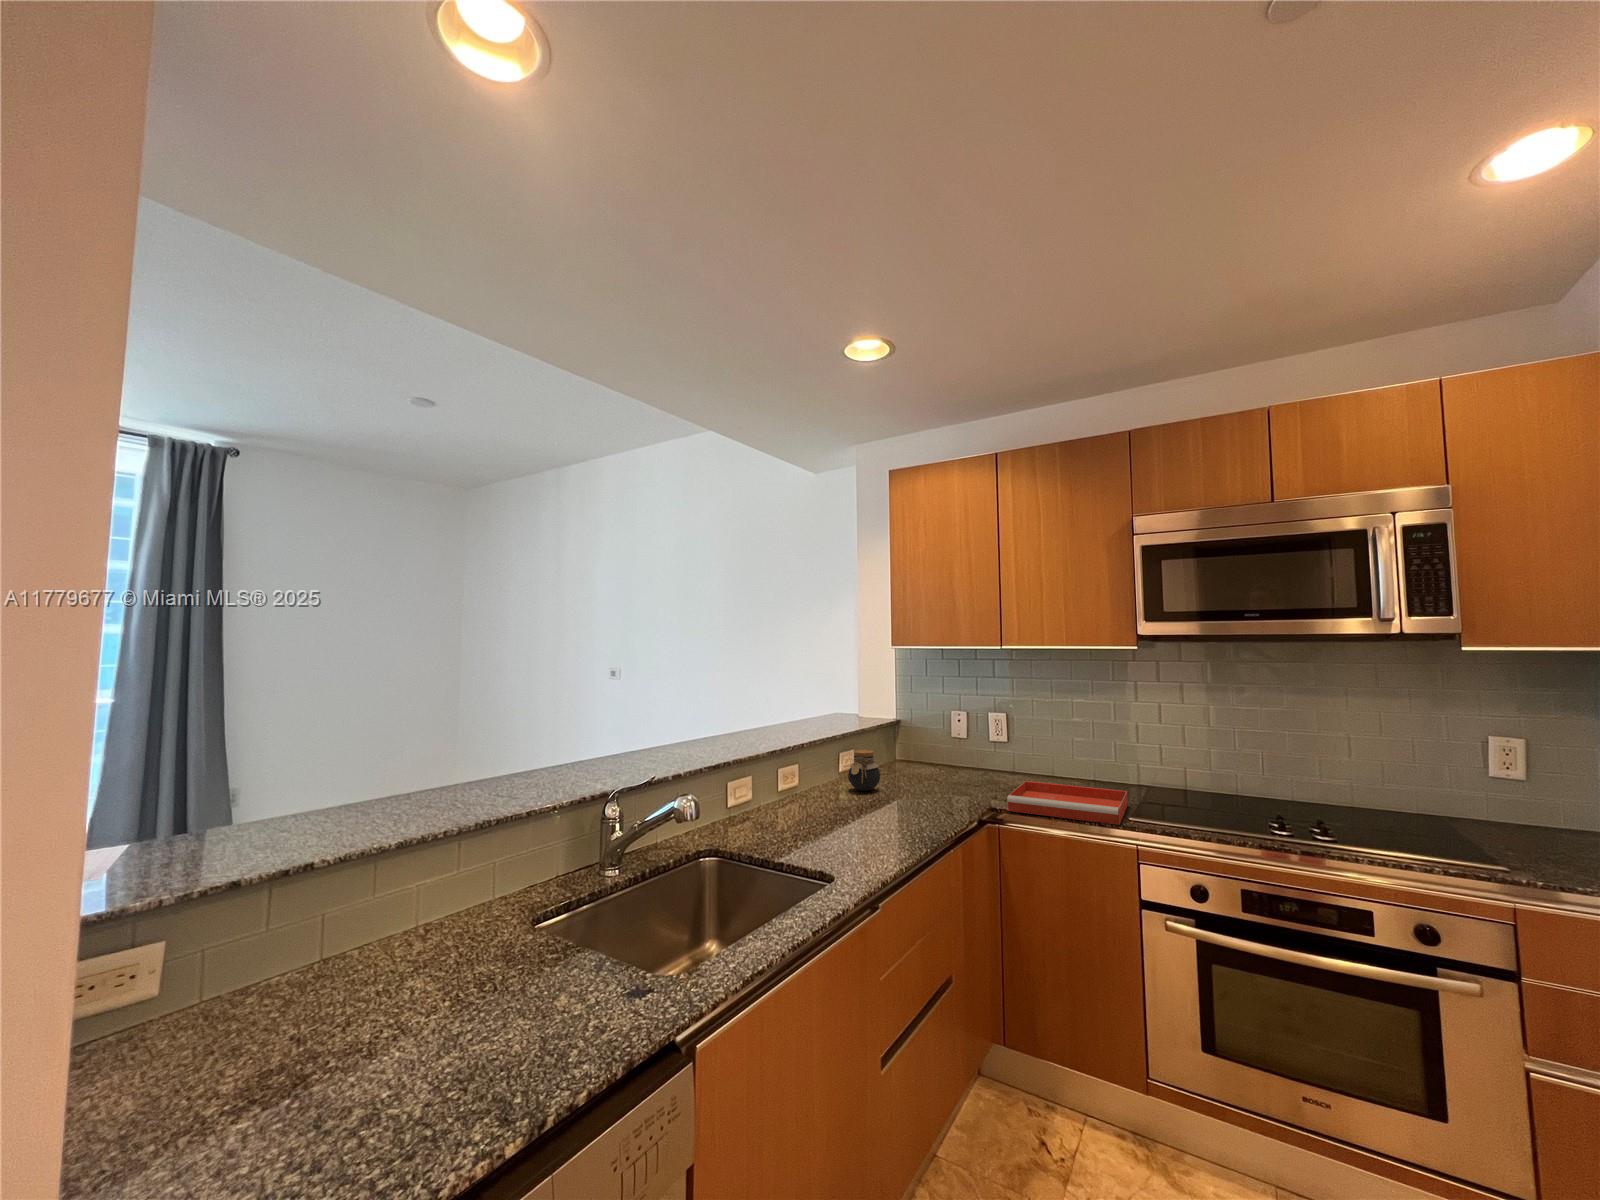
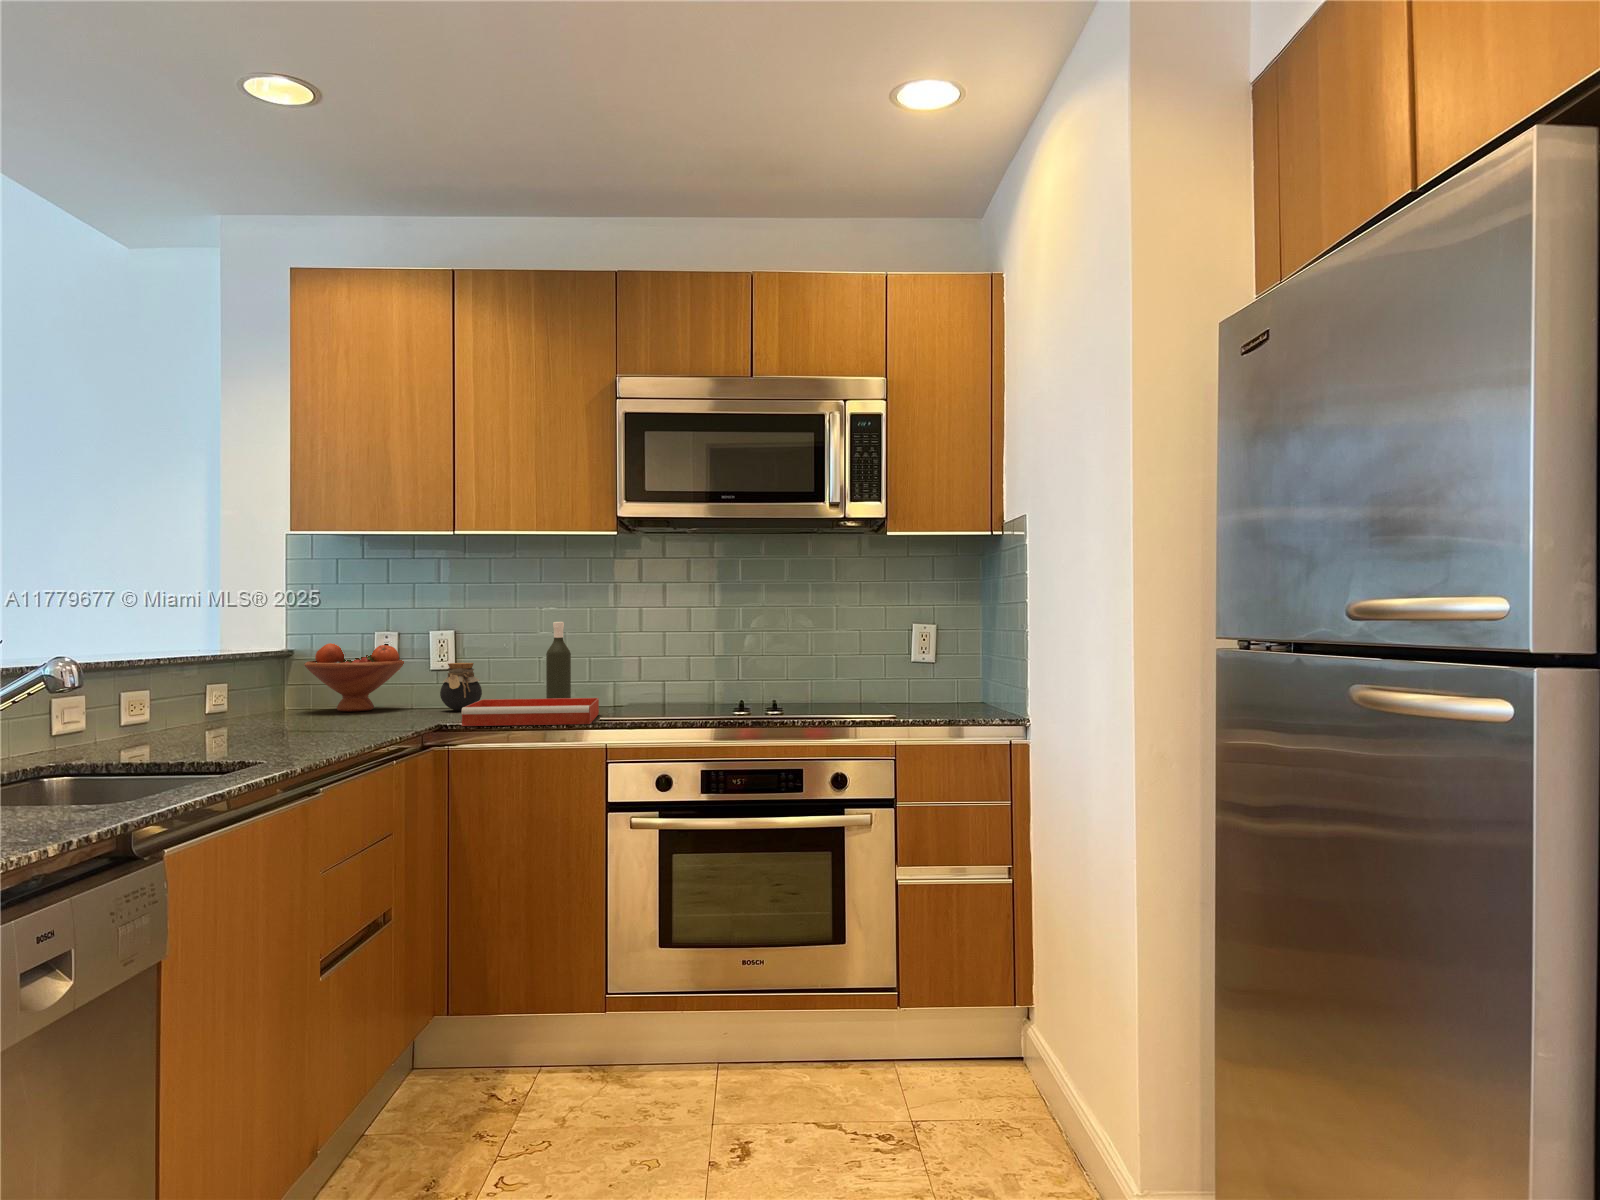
bottle: none [1079,714,1102,787] -> present [546,622,571,699]
fruit bowl: none [904,719,970,771] -> present [304,643,404,712]
jar: present [848,750,880,791] -> present [440,663,482,711]

